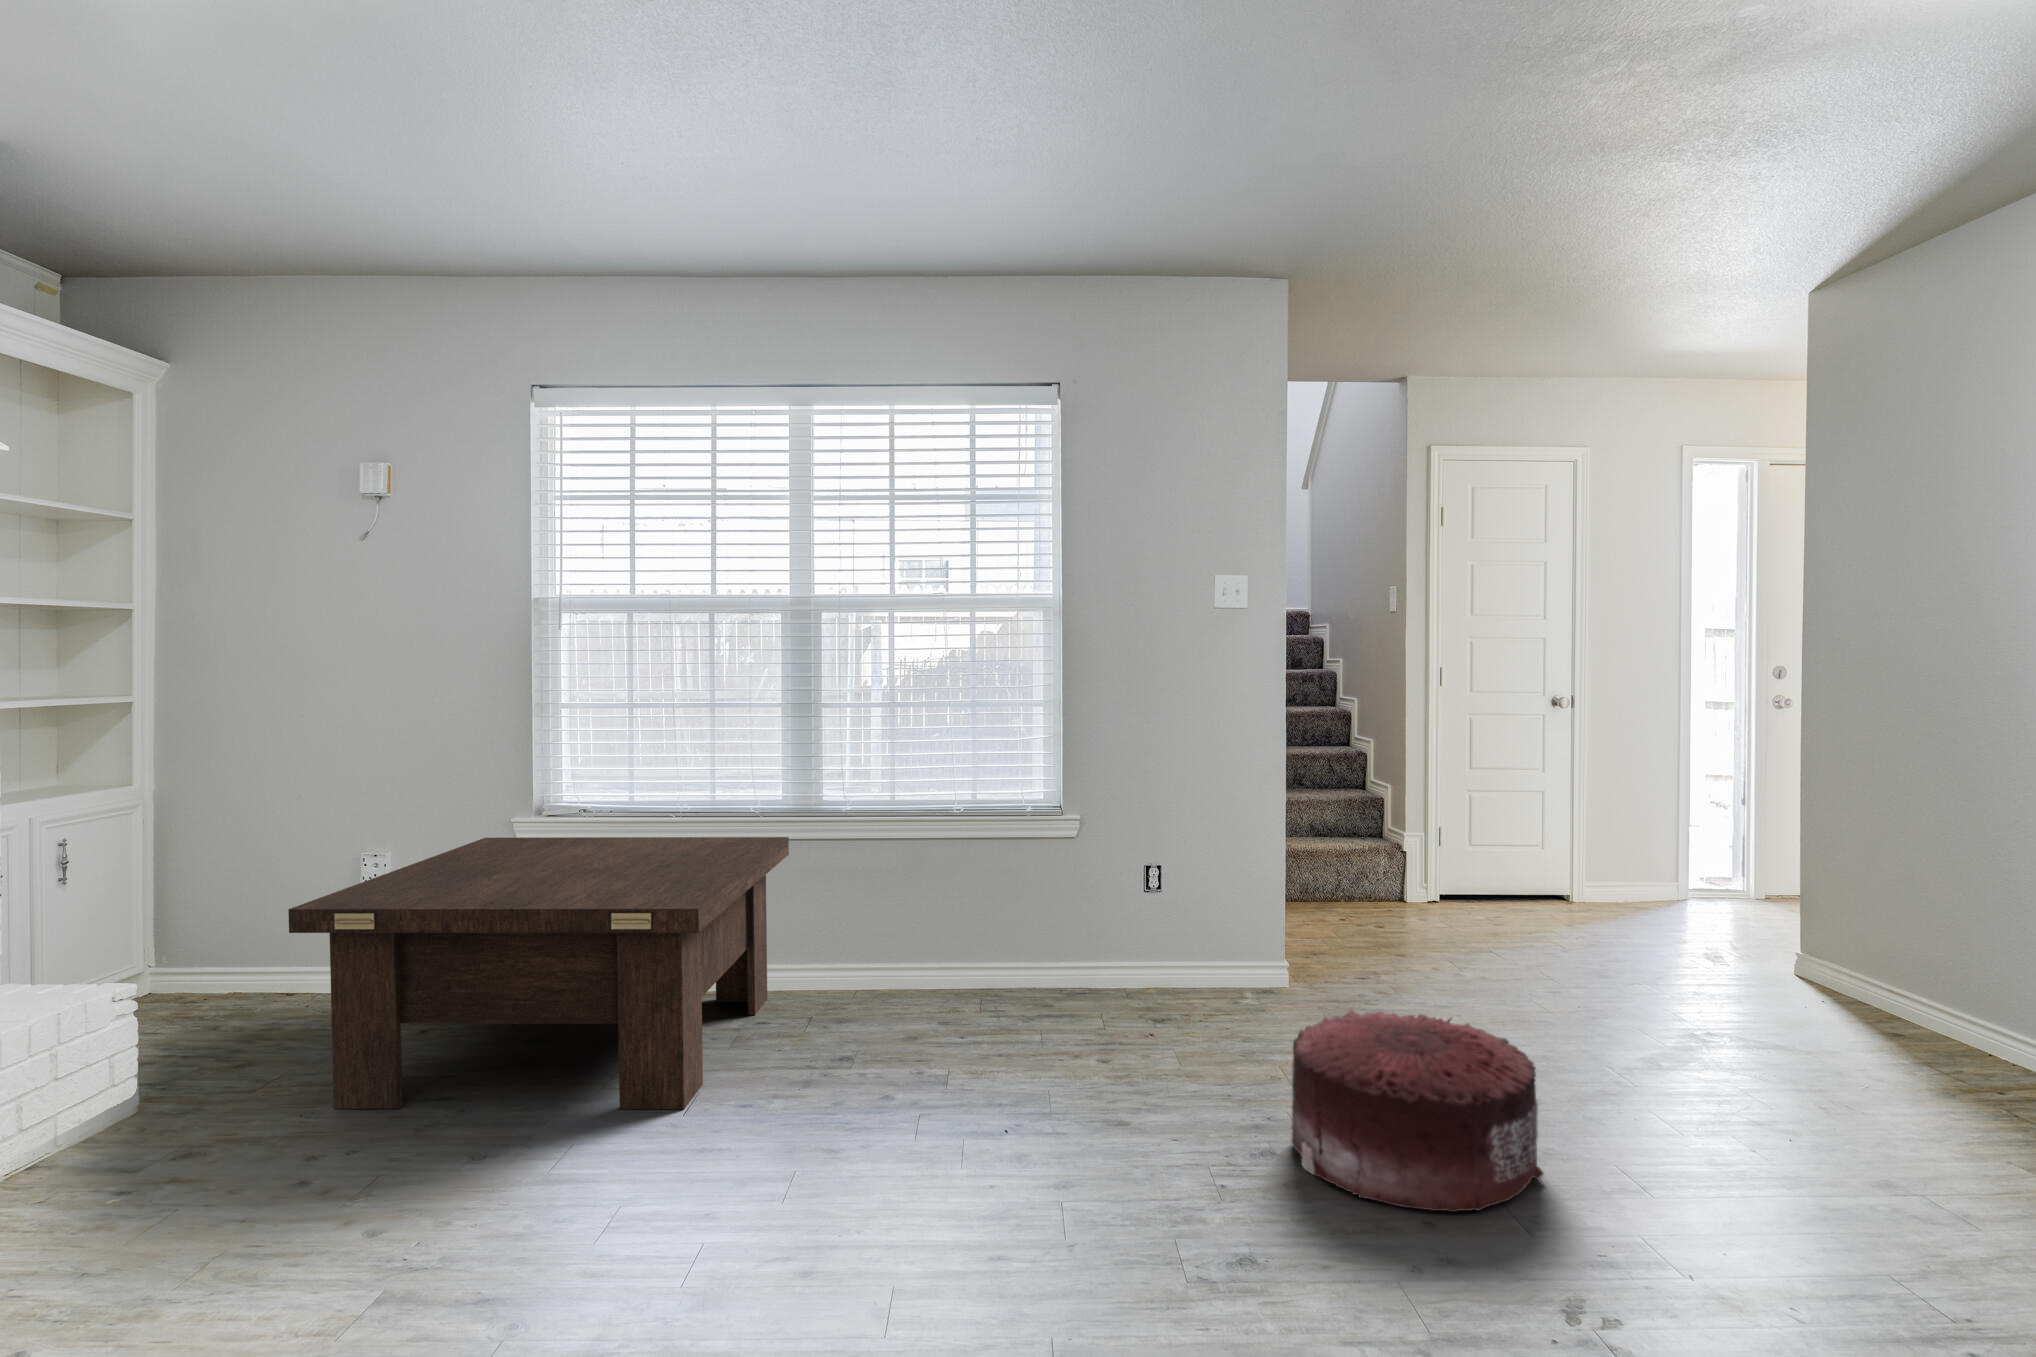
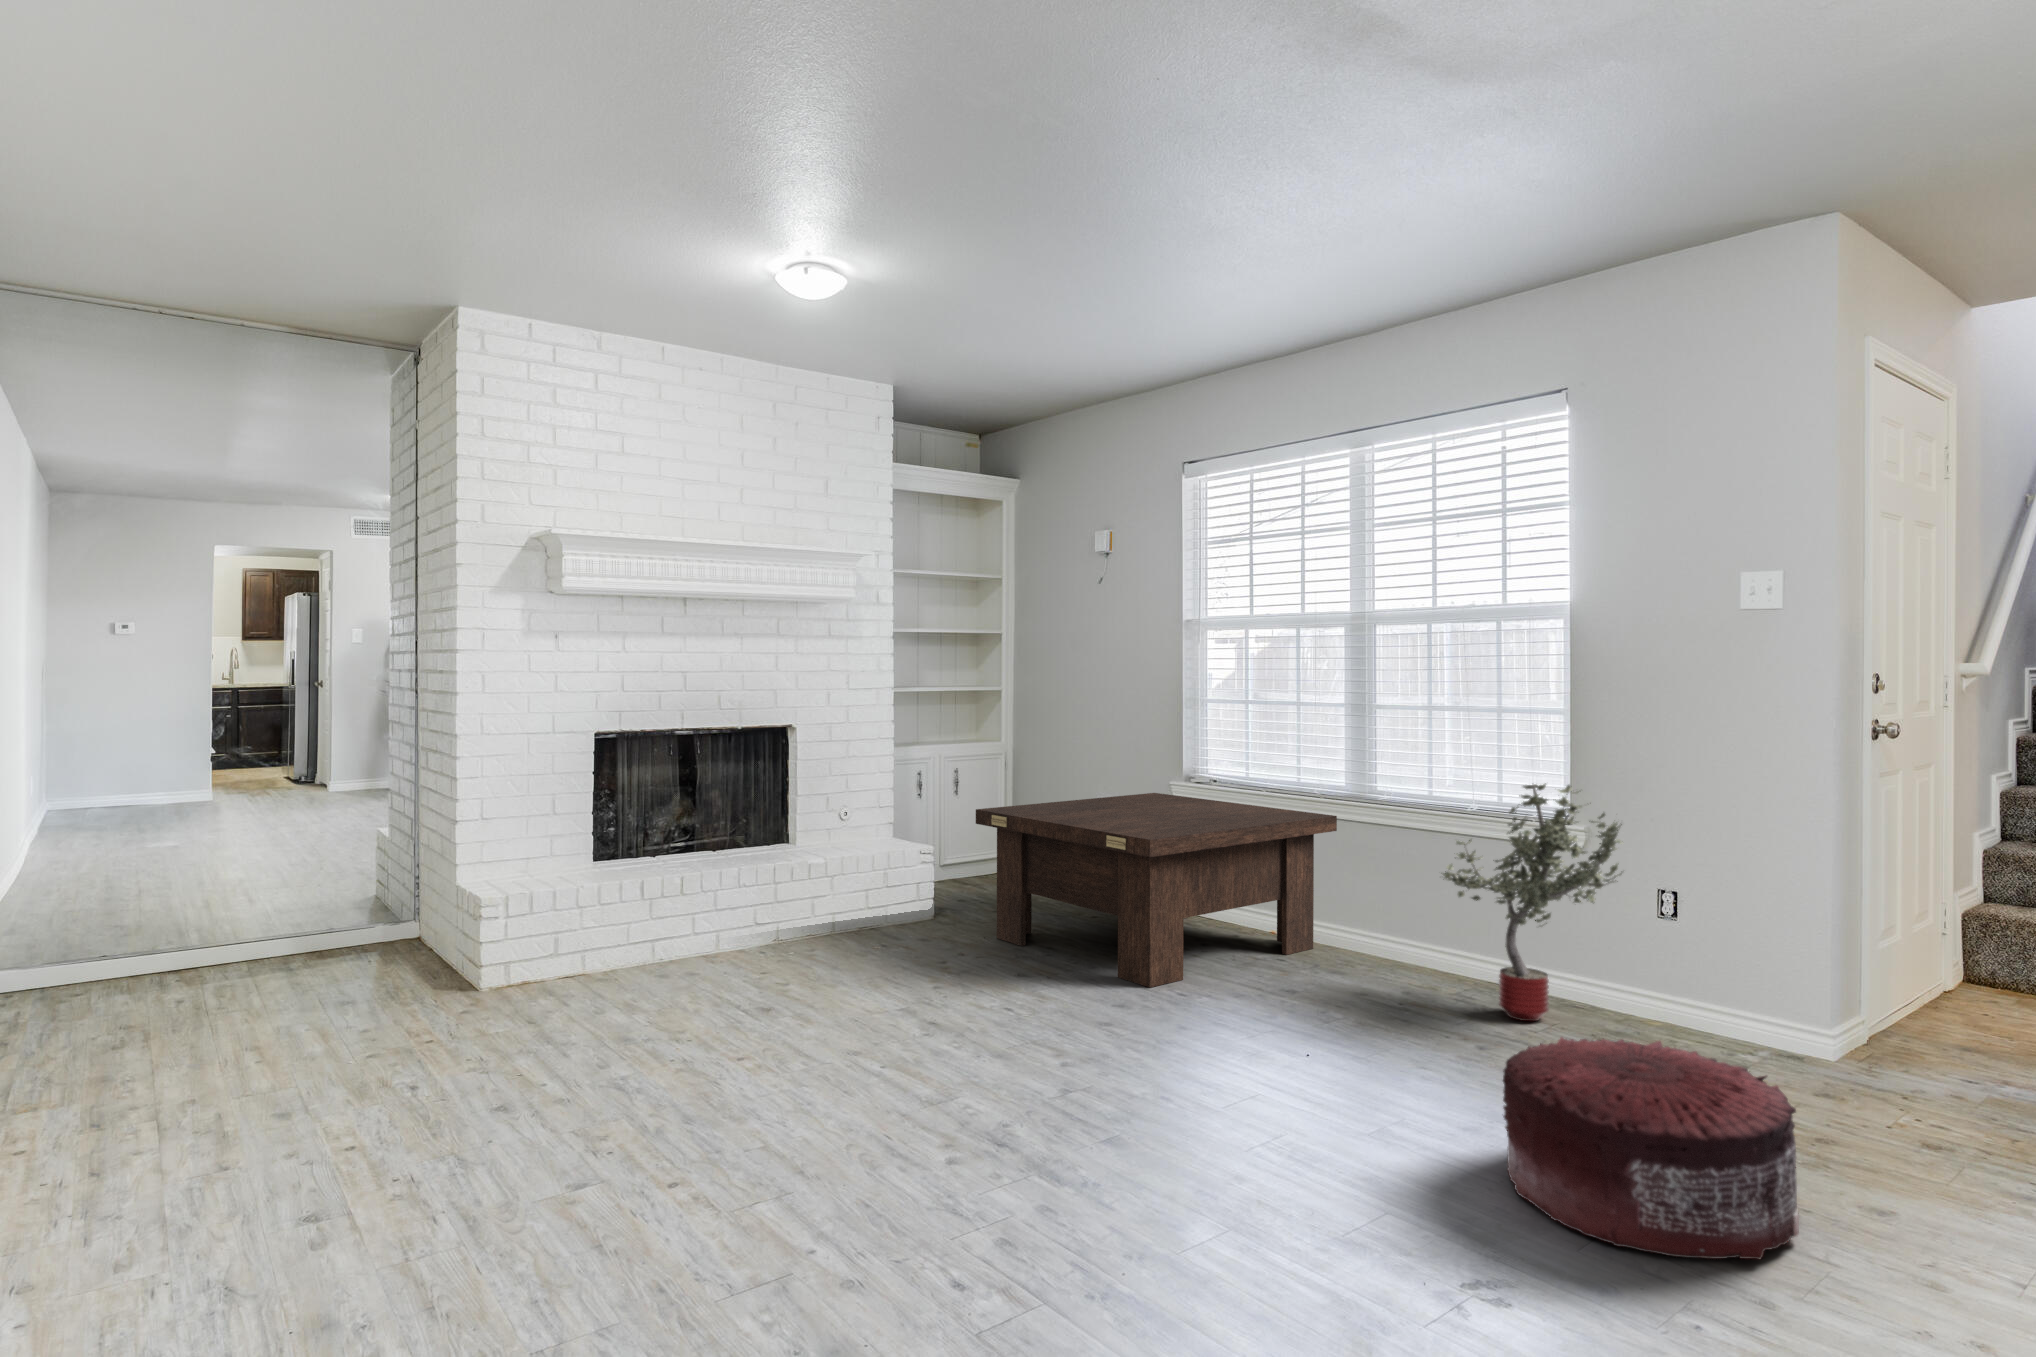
potted tree: none [959,776,1157,1022] -> present [1443,783,1622,1021]

